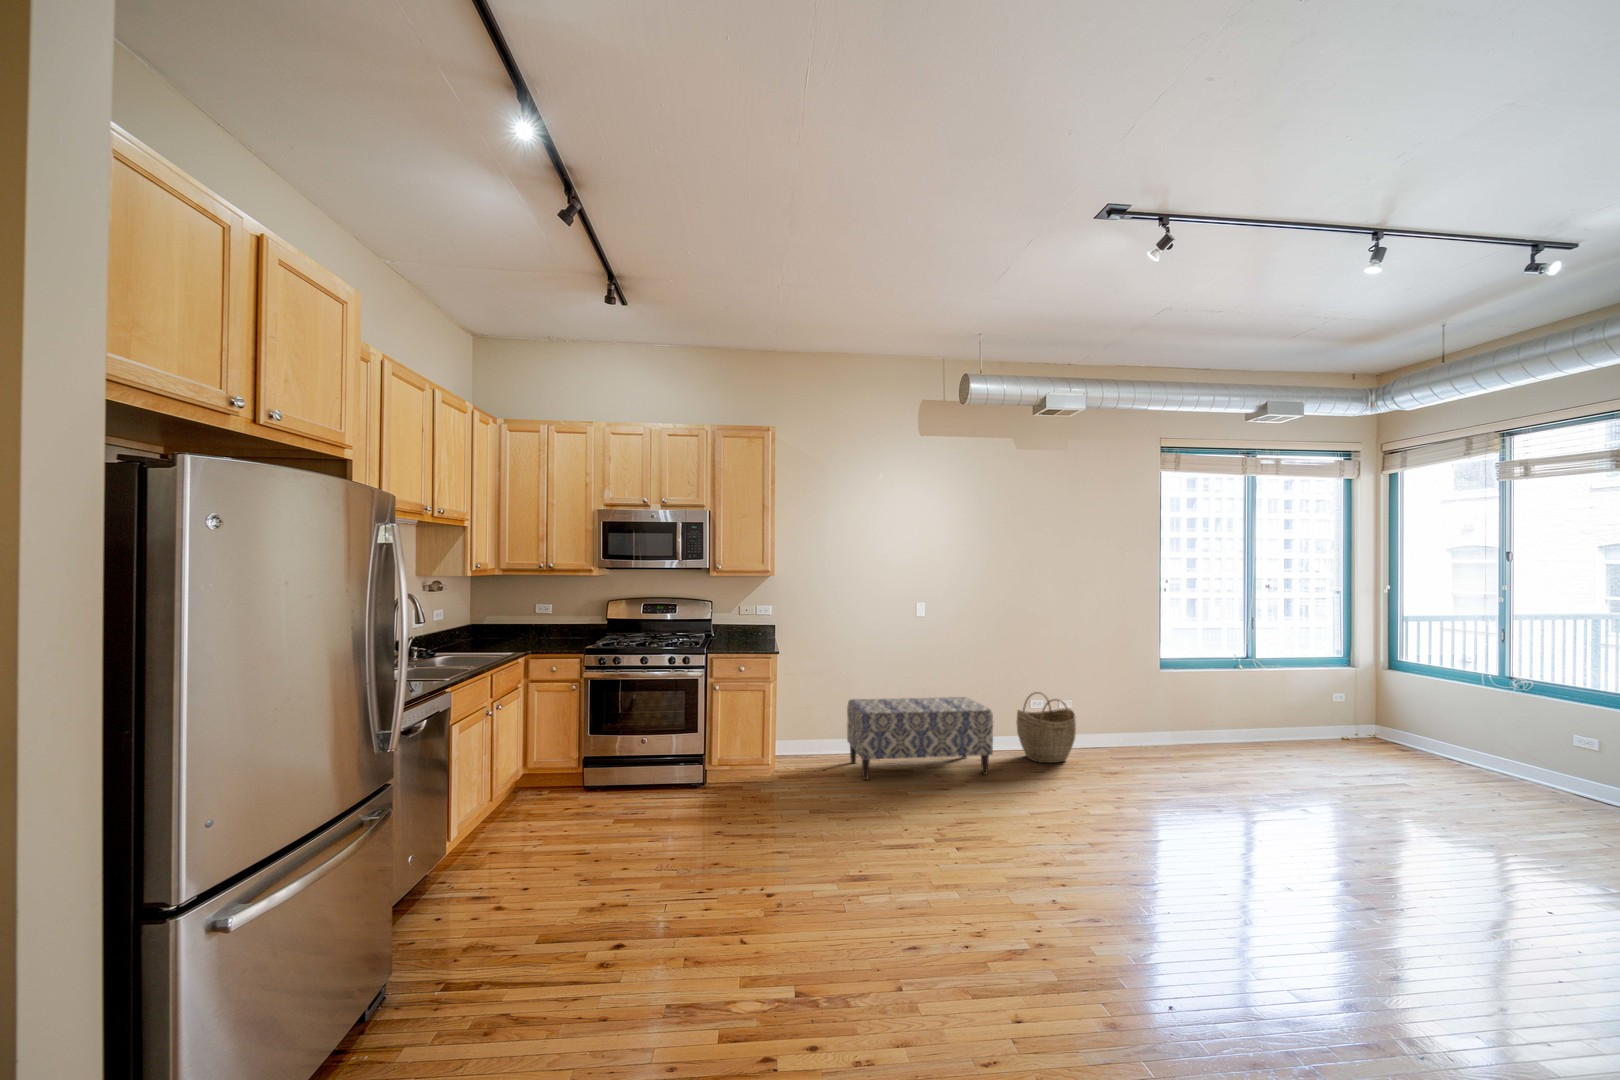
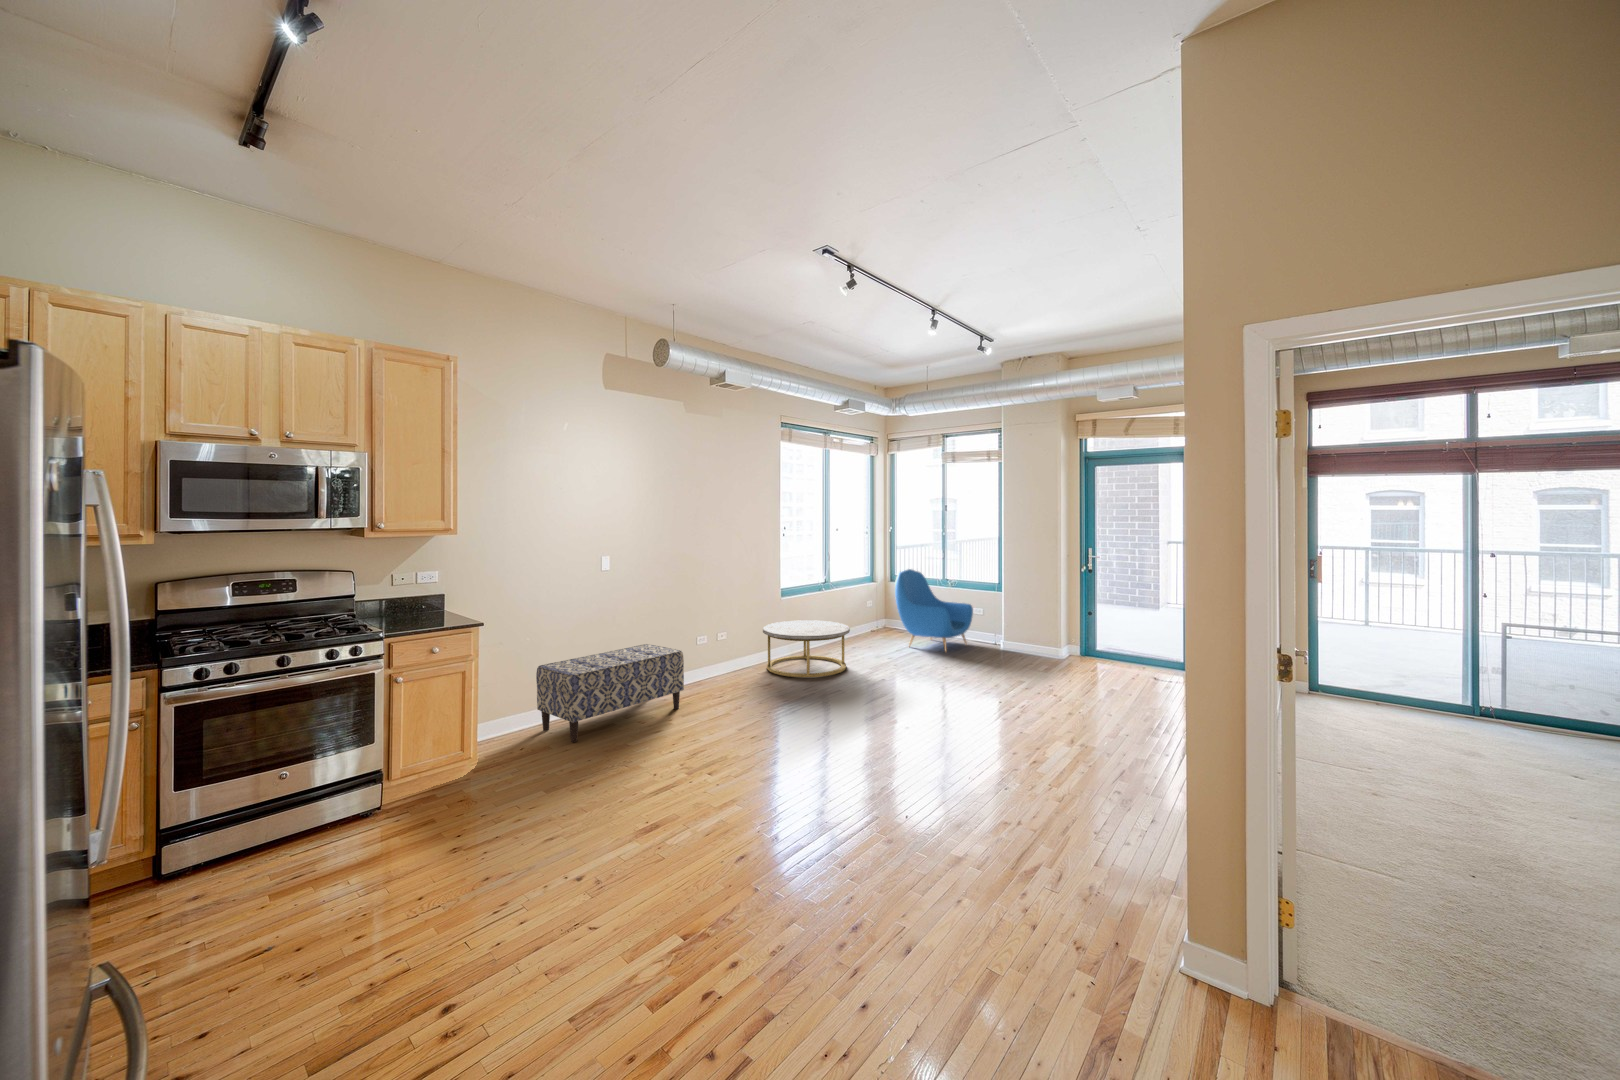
armchair: none [1376,650,1562,797] -> present [895,569,973,652]
woven basket: present [1017,692,1076,763] -> none [688,630,736,689]
coffee table: none [1125,700,1261,783] -> present [763,620,850,677]

